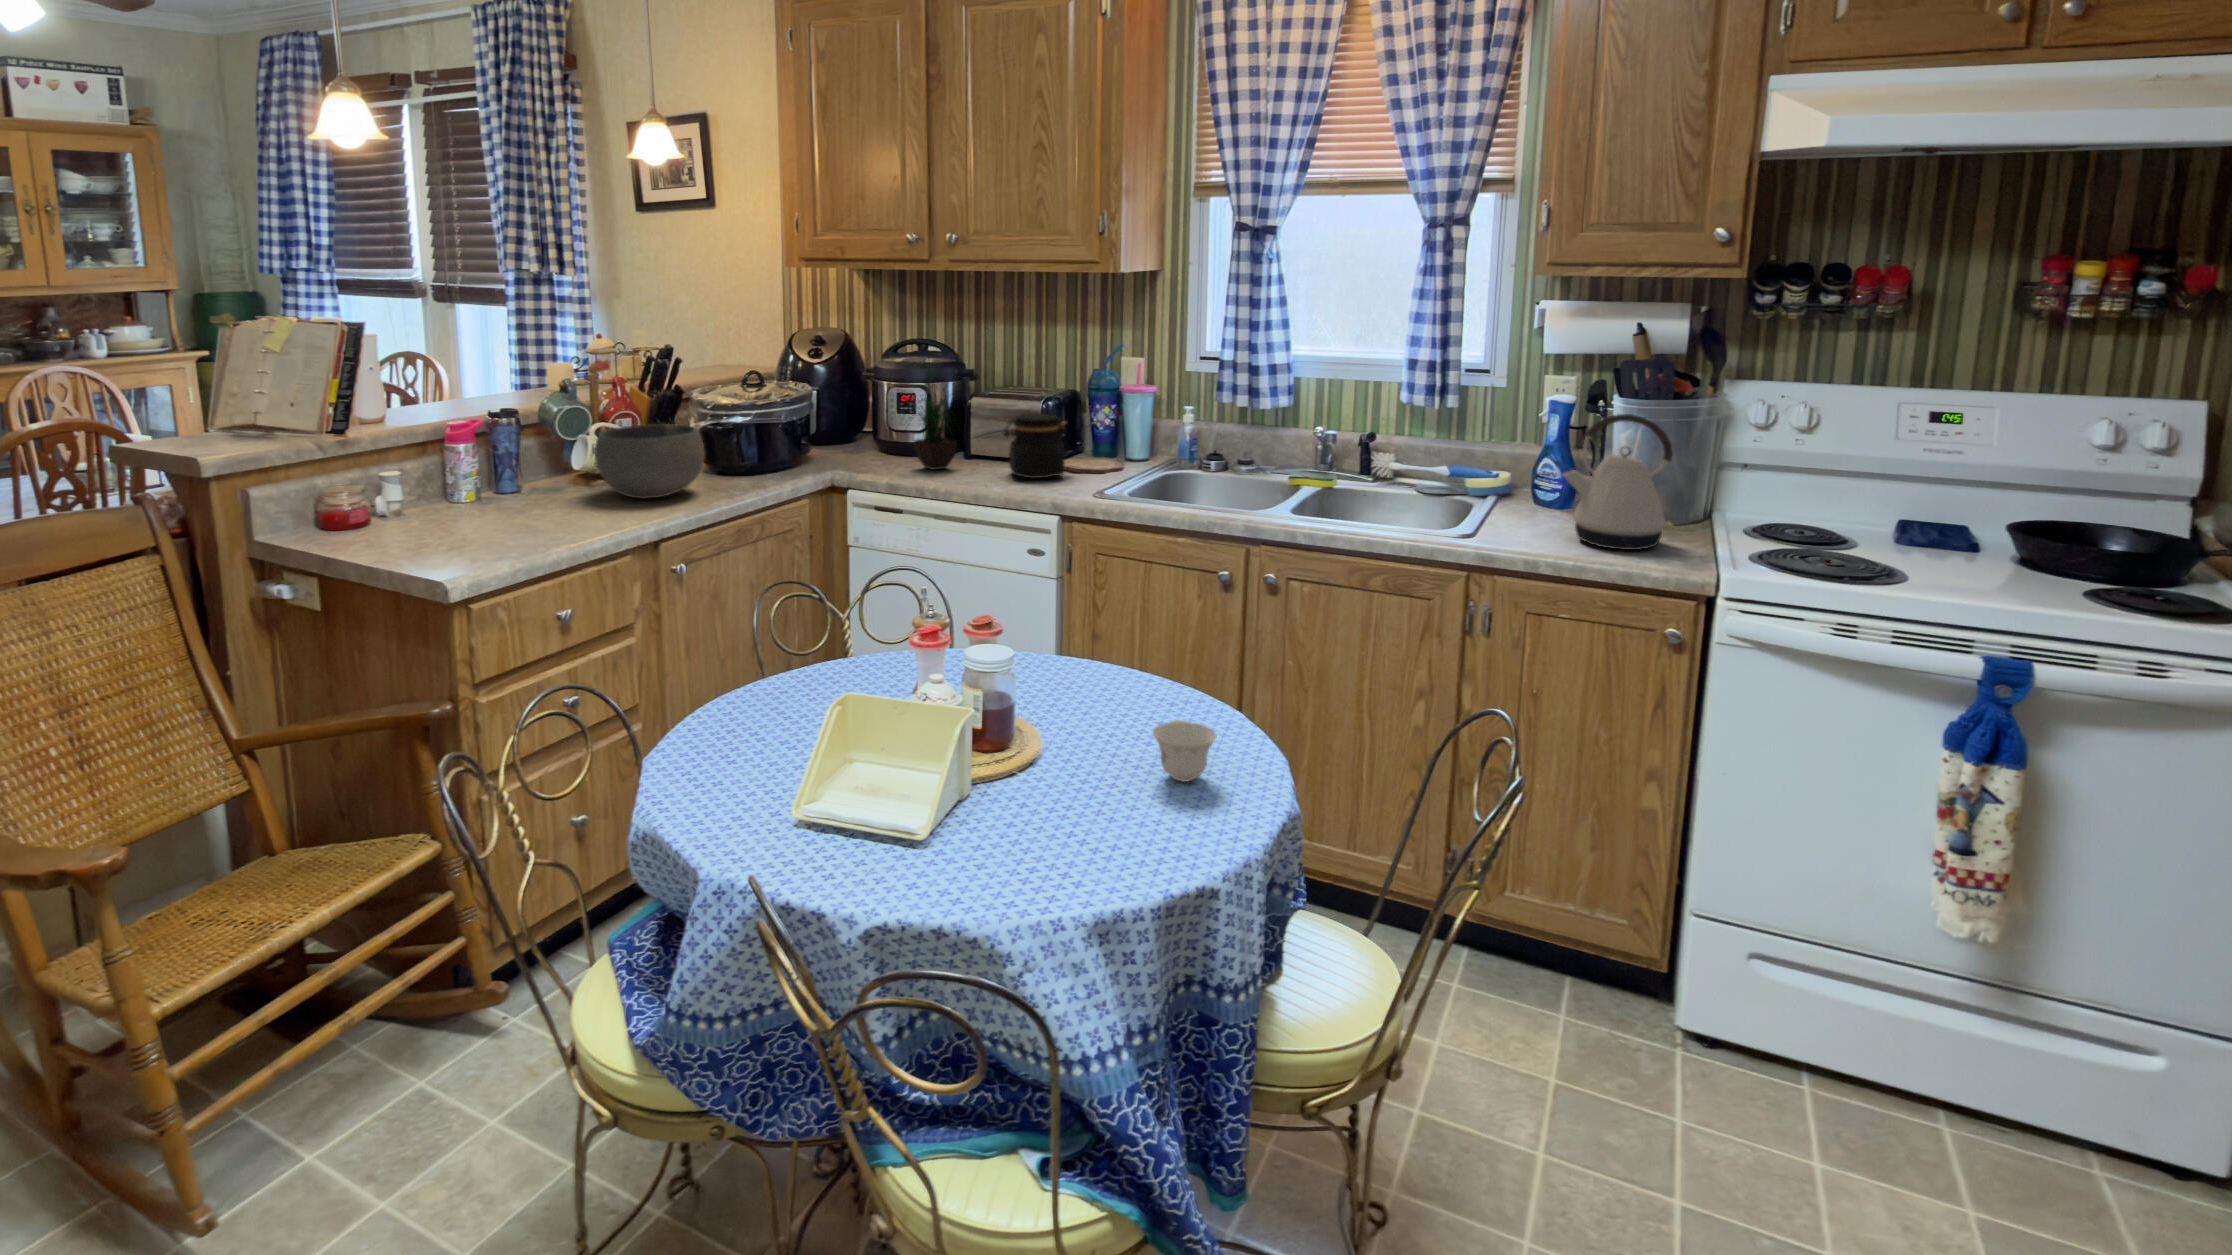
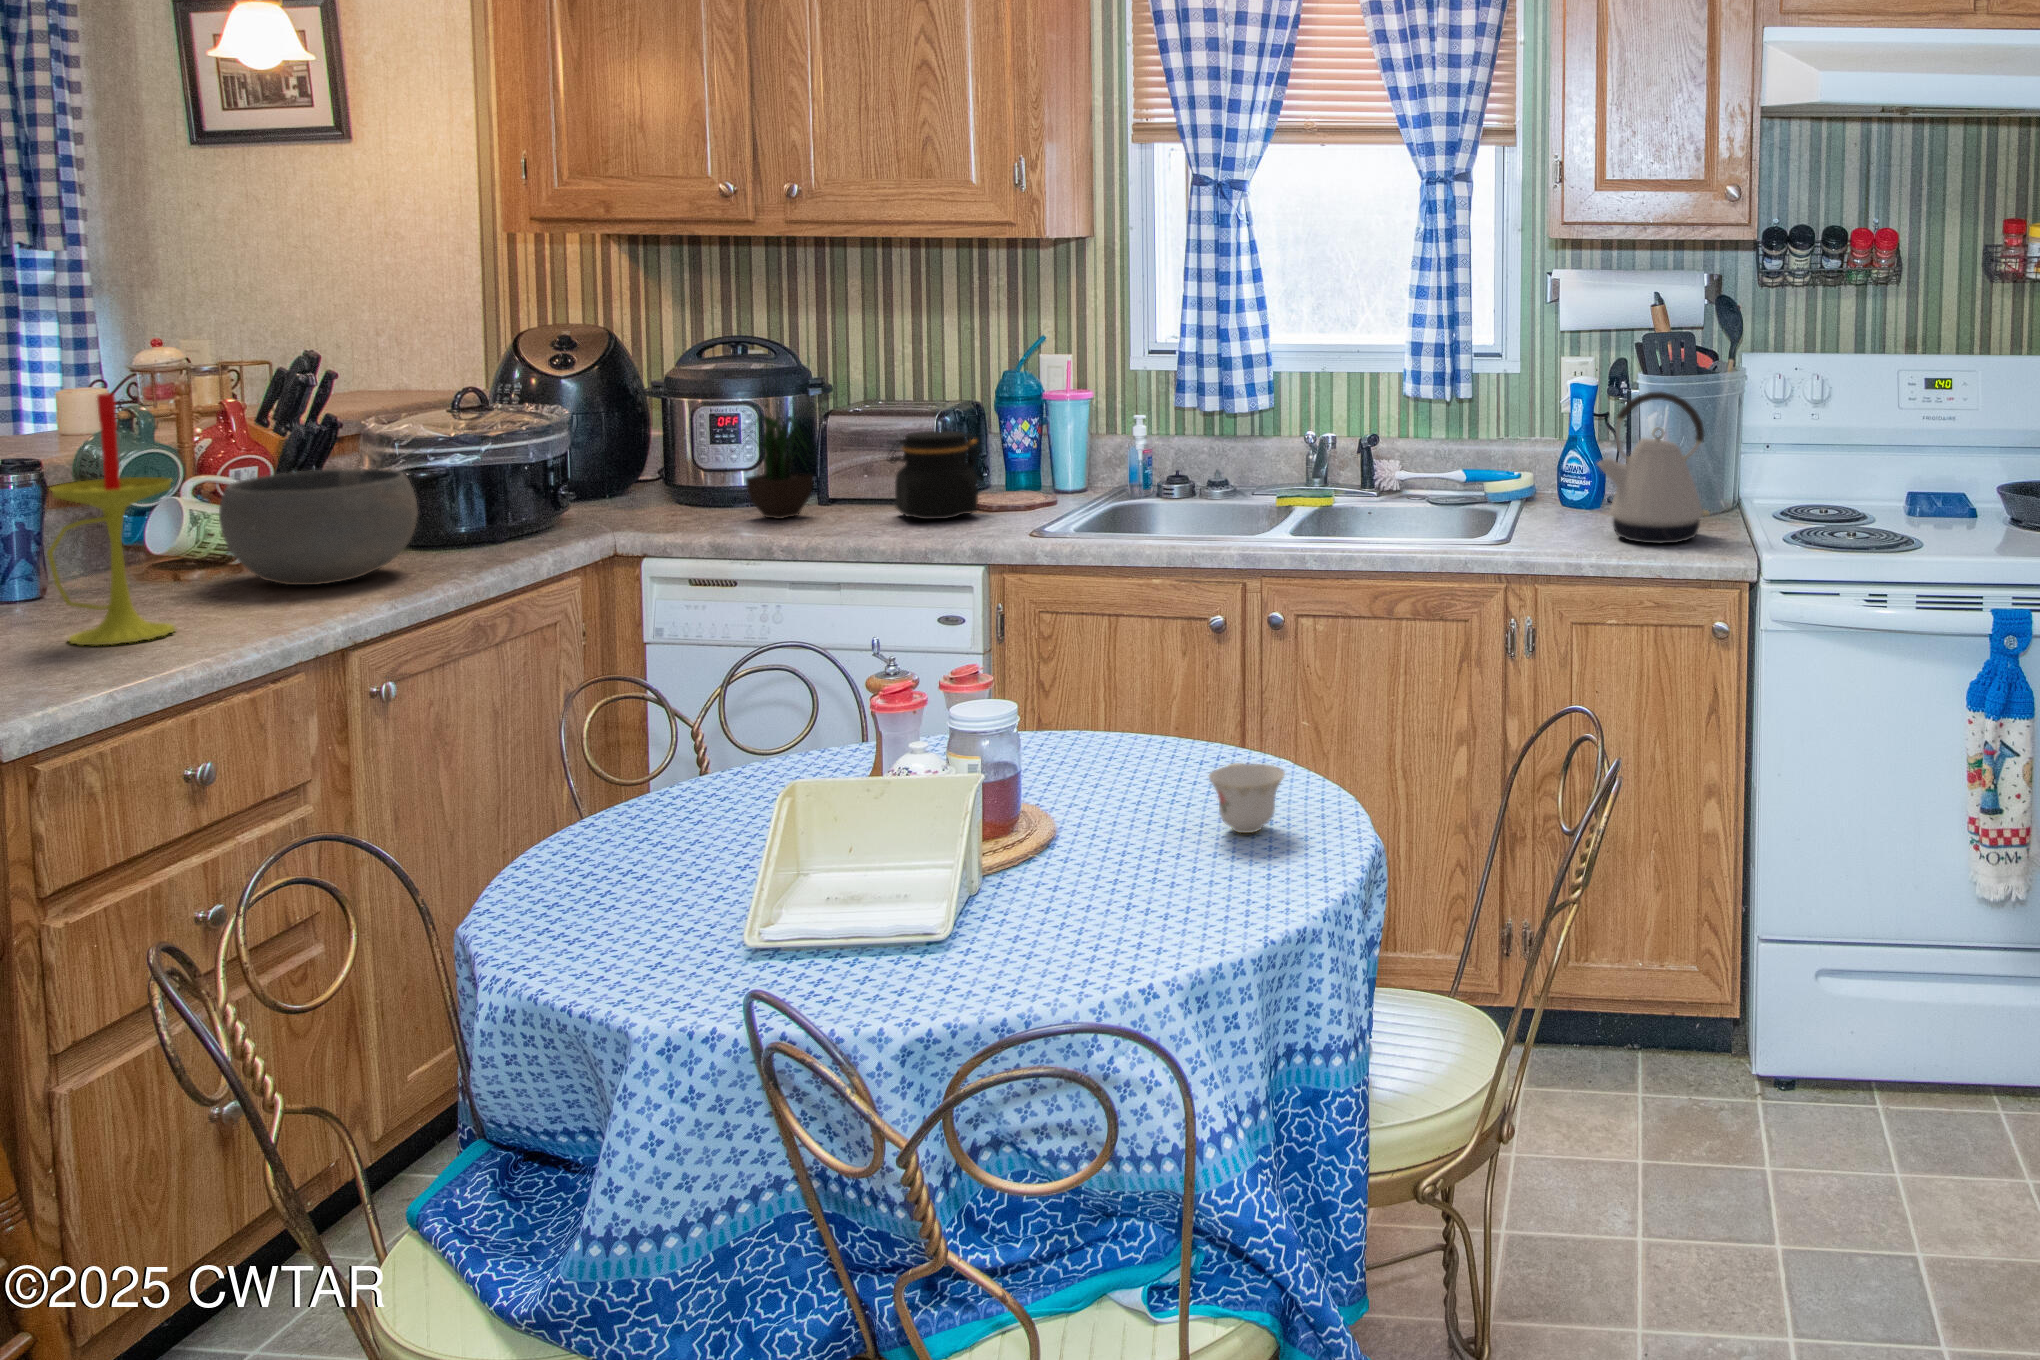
candle: none [484,372,556,532] -> present [47,393,175,645]

